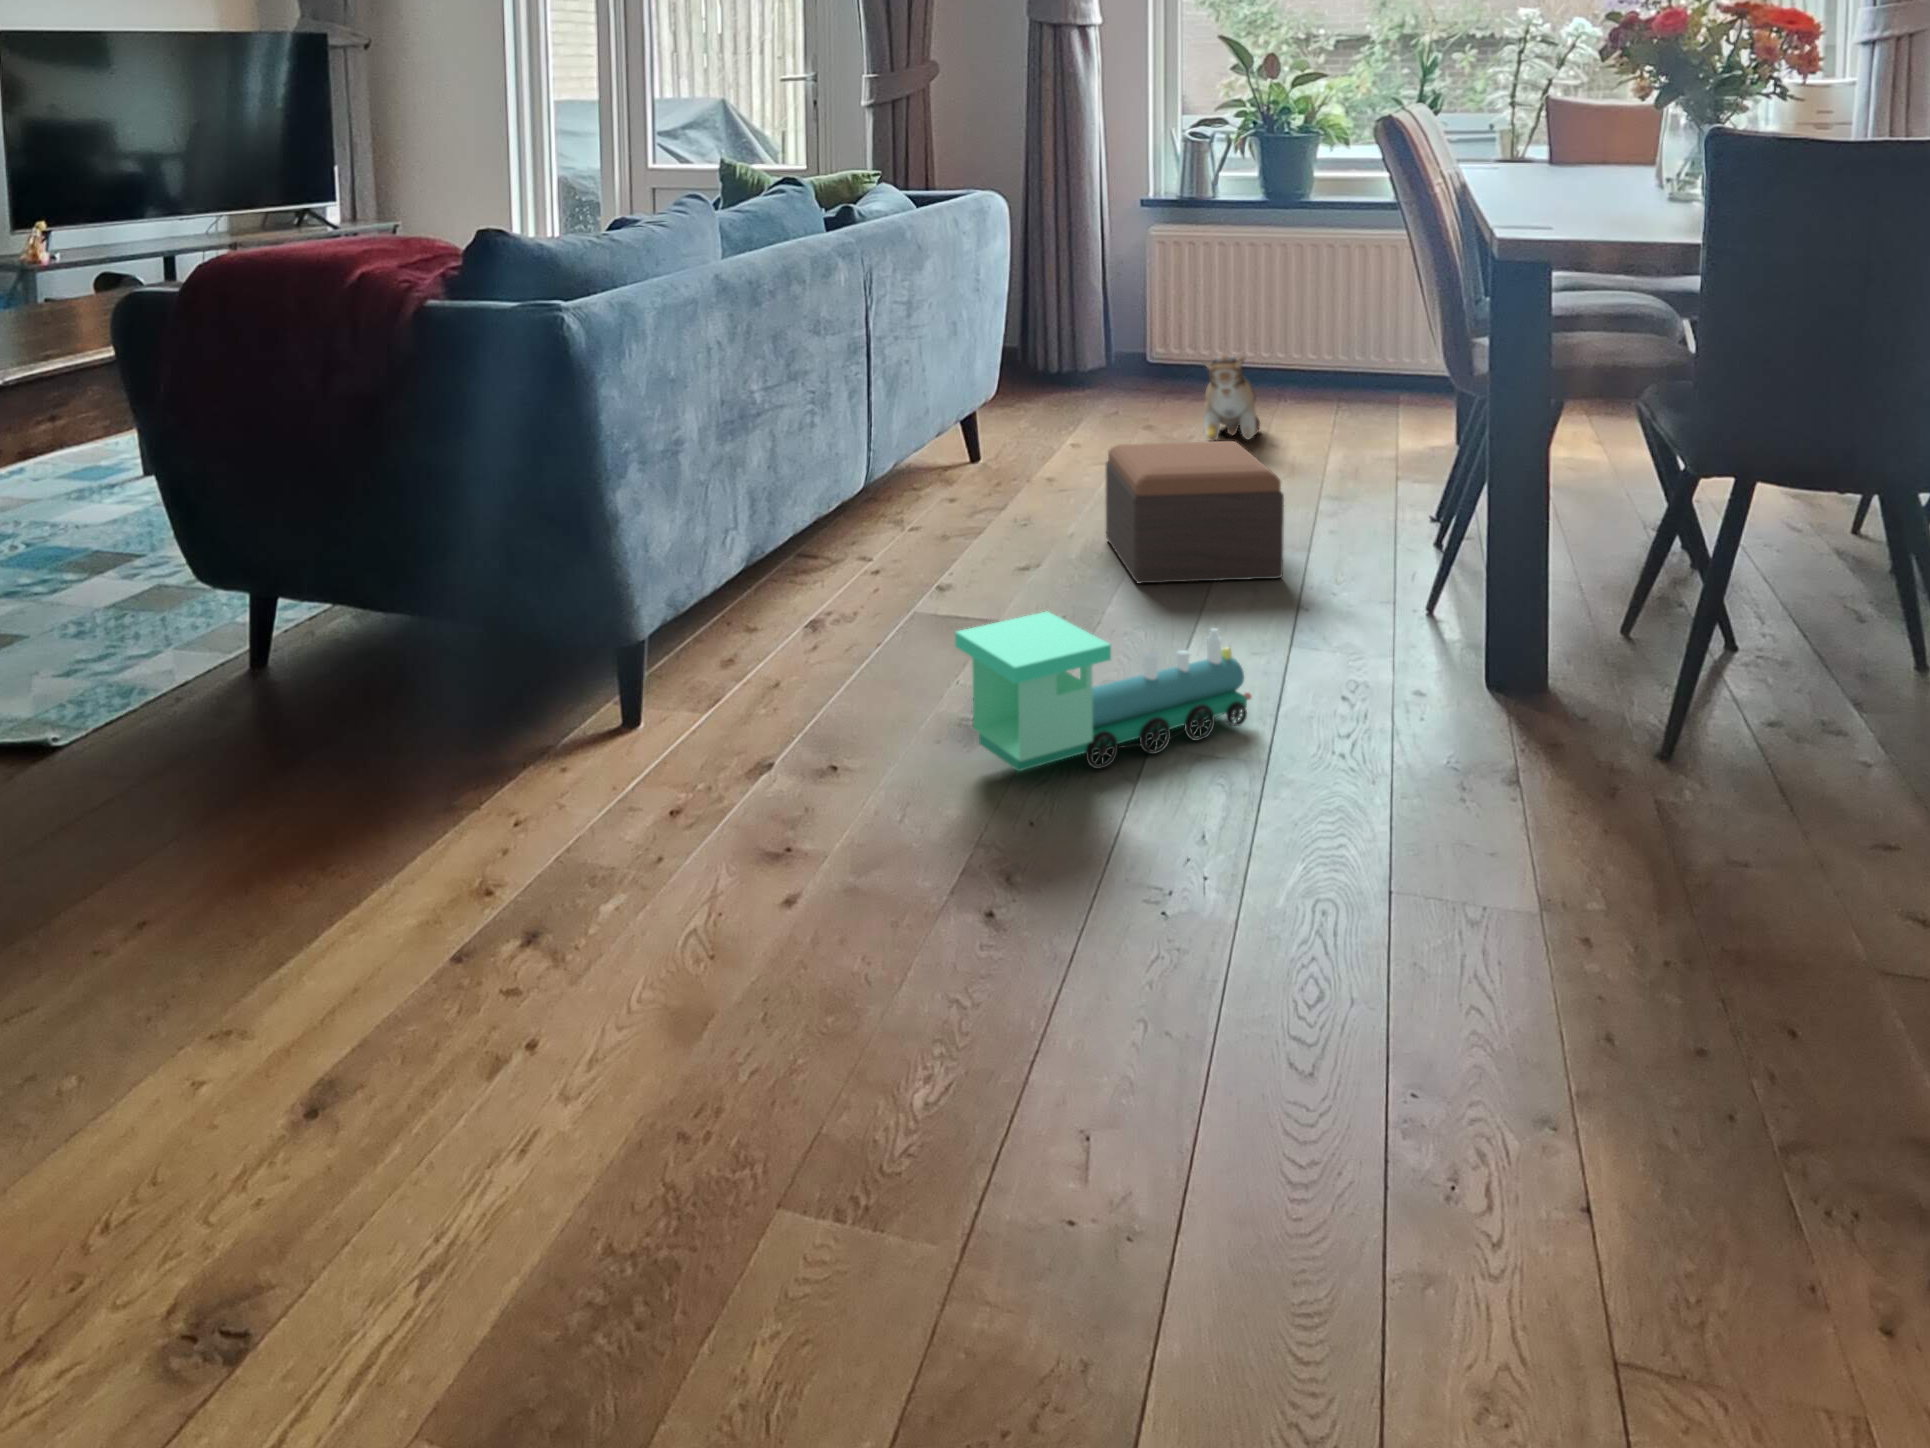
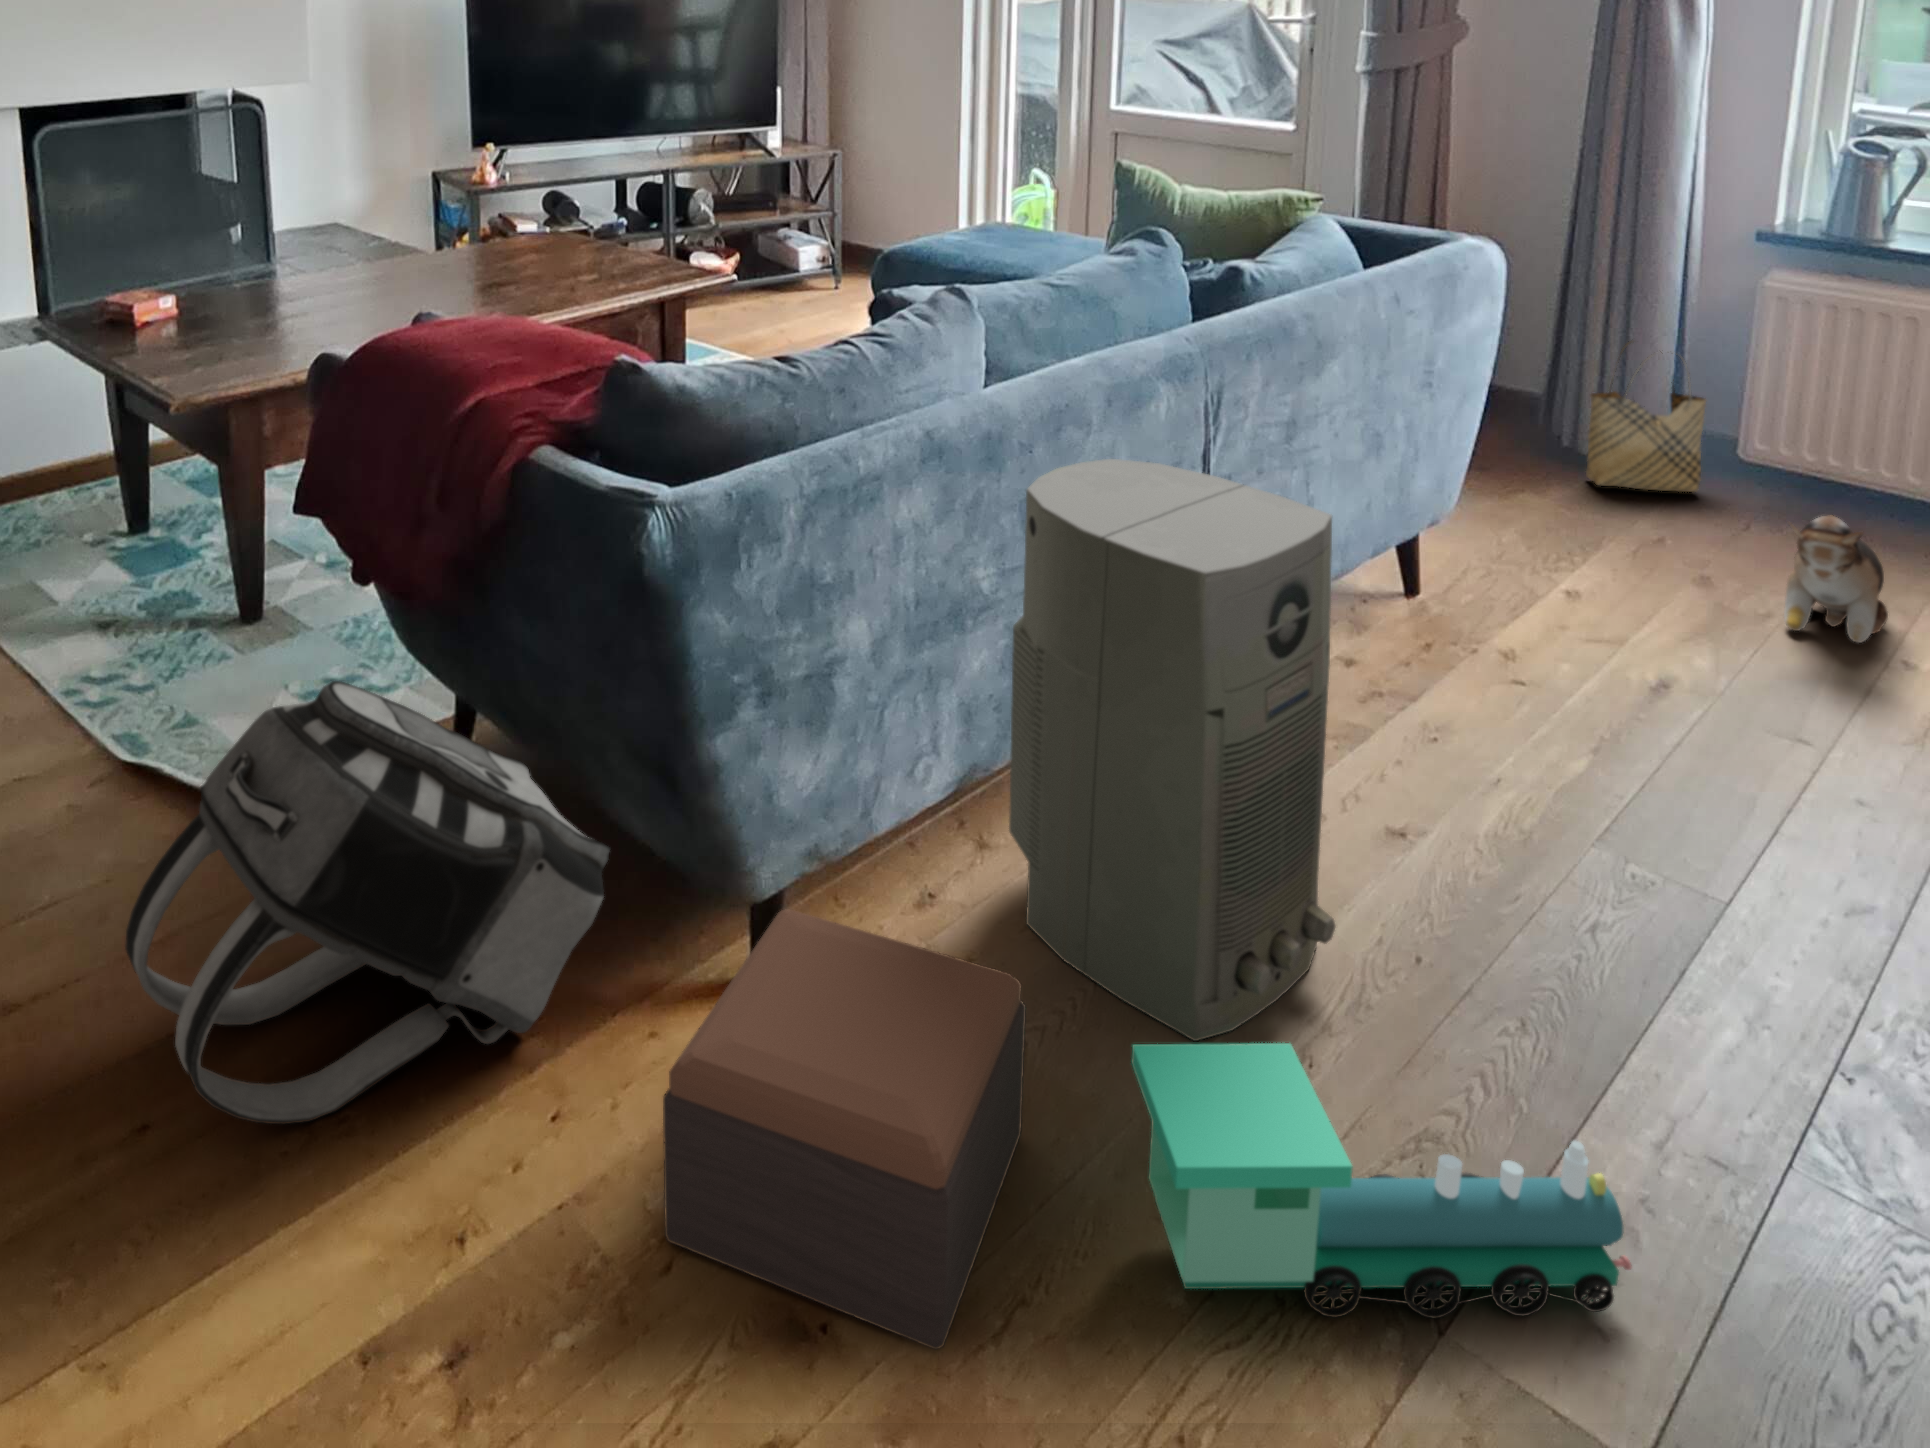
woven basket: none [1056,280,1130,390] -> present [1586,341,1706,492]
air purifier: none [781,299,1025,684] -> present [1009,459,1335,1041]
footstool: present [1106,441,1284,583] -> present [663,909,1026,1349]
backpack: none [66,519,507,888] -> present [125,681,610,1124]

